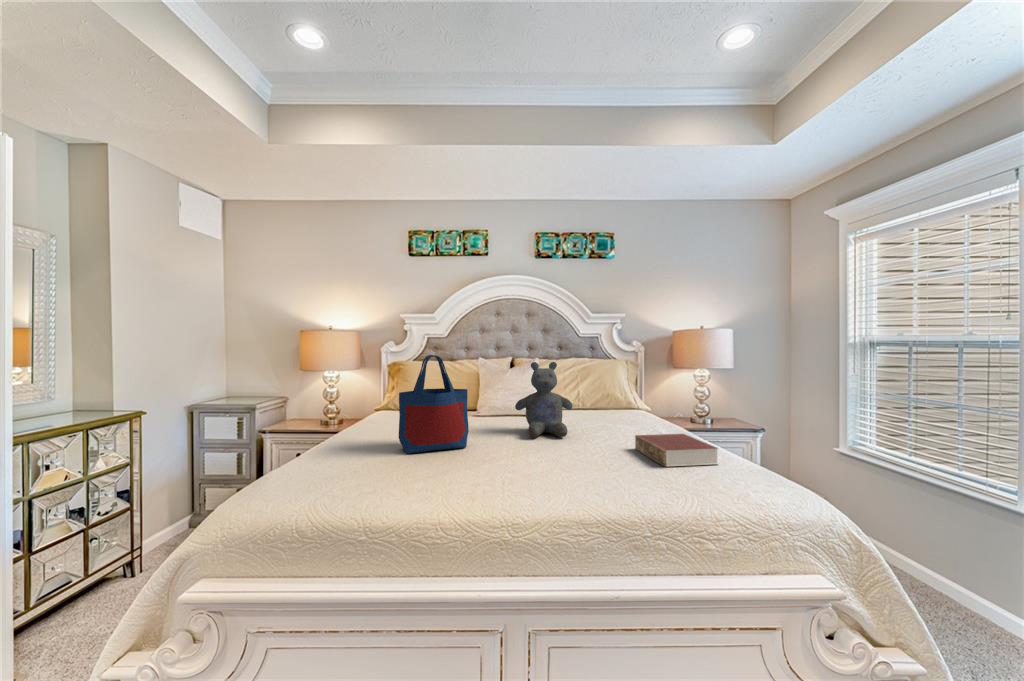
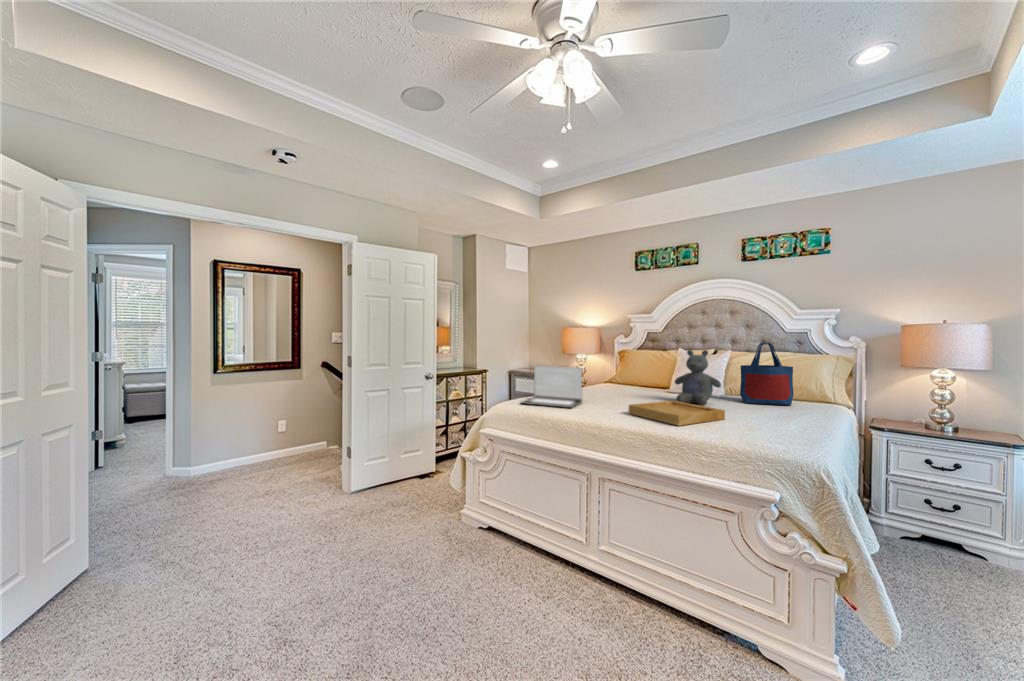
tote bag: present [399,355,469,454] -> present [740,342,793,405]
laptop: none [288,401,405,493] -> present [521,366,582,408]
book: present [635,434,718,467] -> none [744,407,798,432]
tray: none [508,438,624,487] -> present [629,401,725,426]

